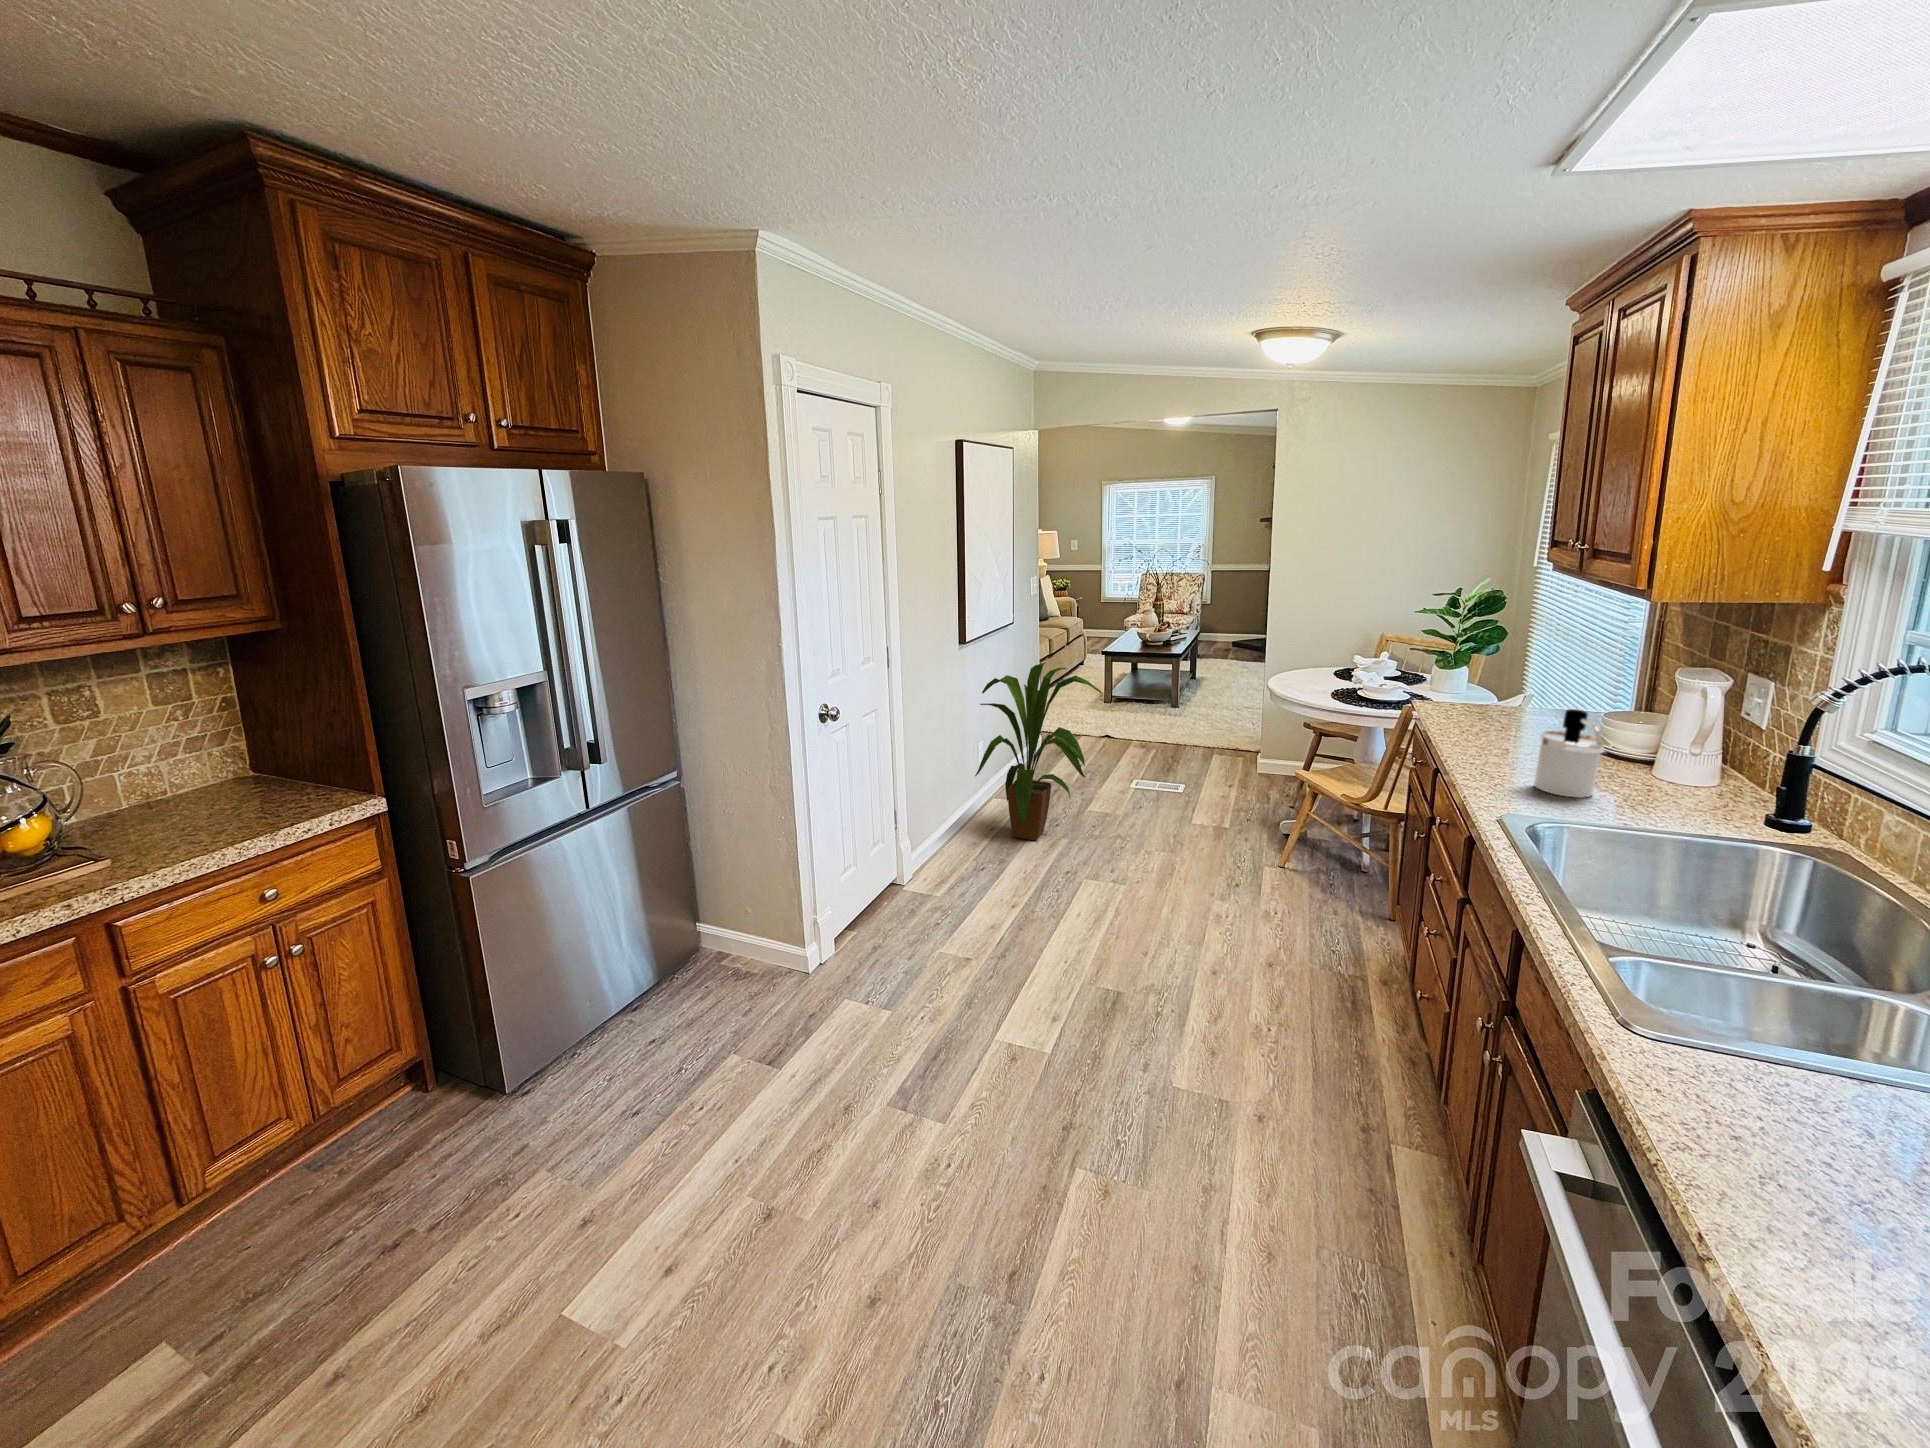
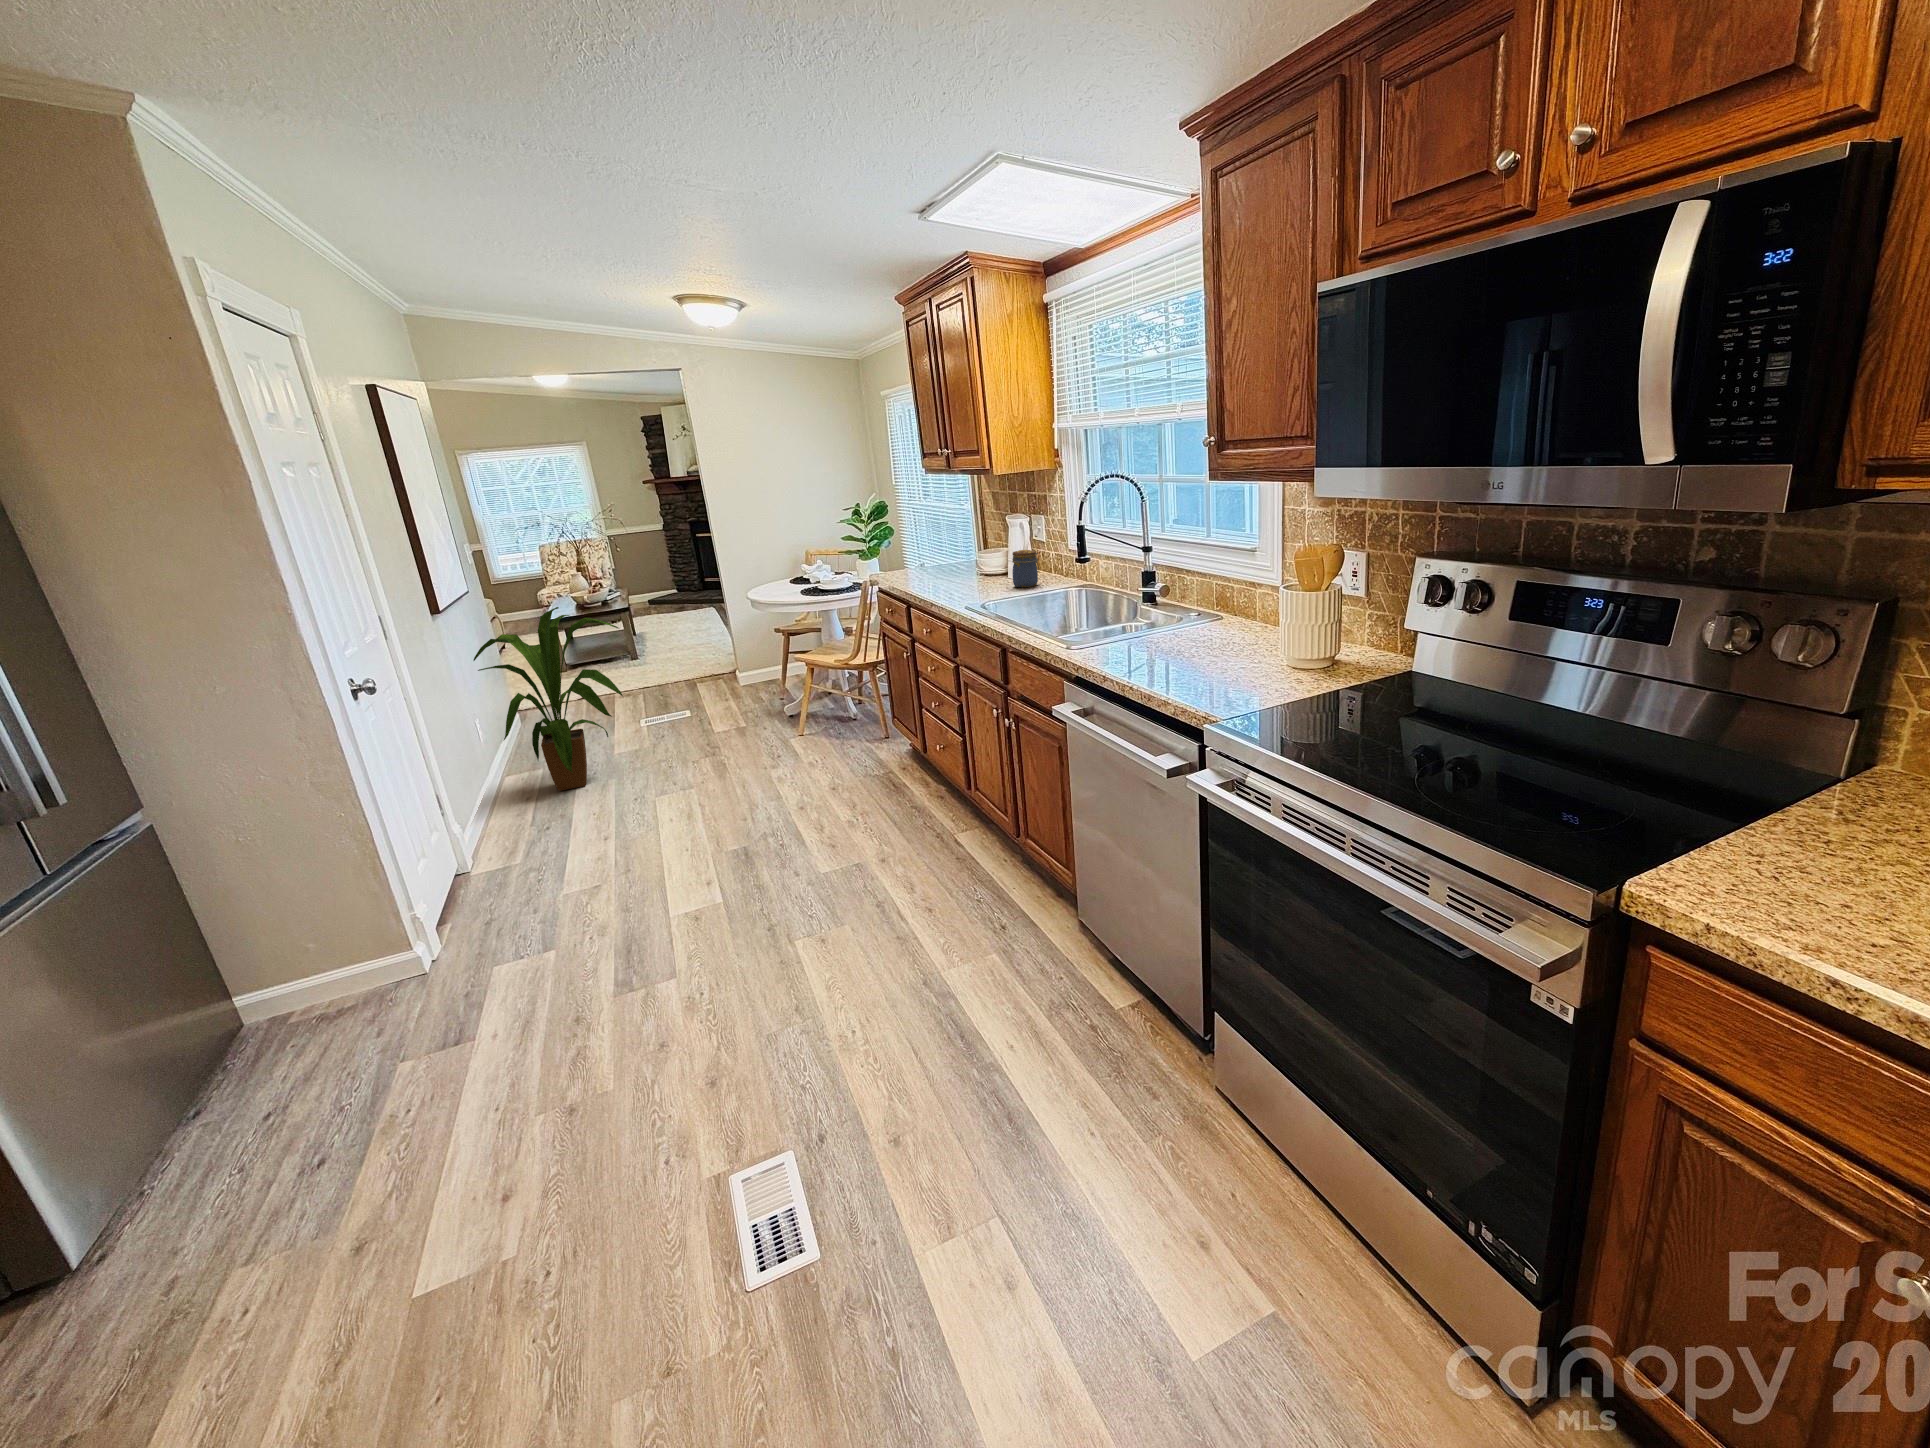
soap dispenser: present [1534,709,1604,798] -> none [964,545,997,596]
jar: none [1647,732,1724,803] -> present [1012,550,1039,587]

